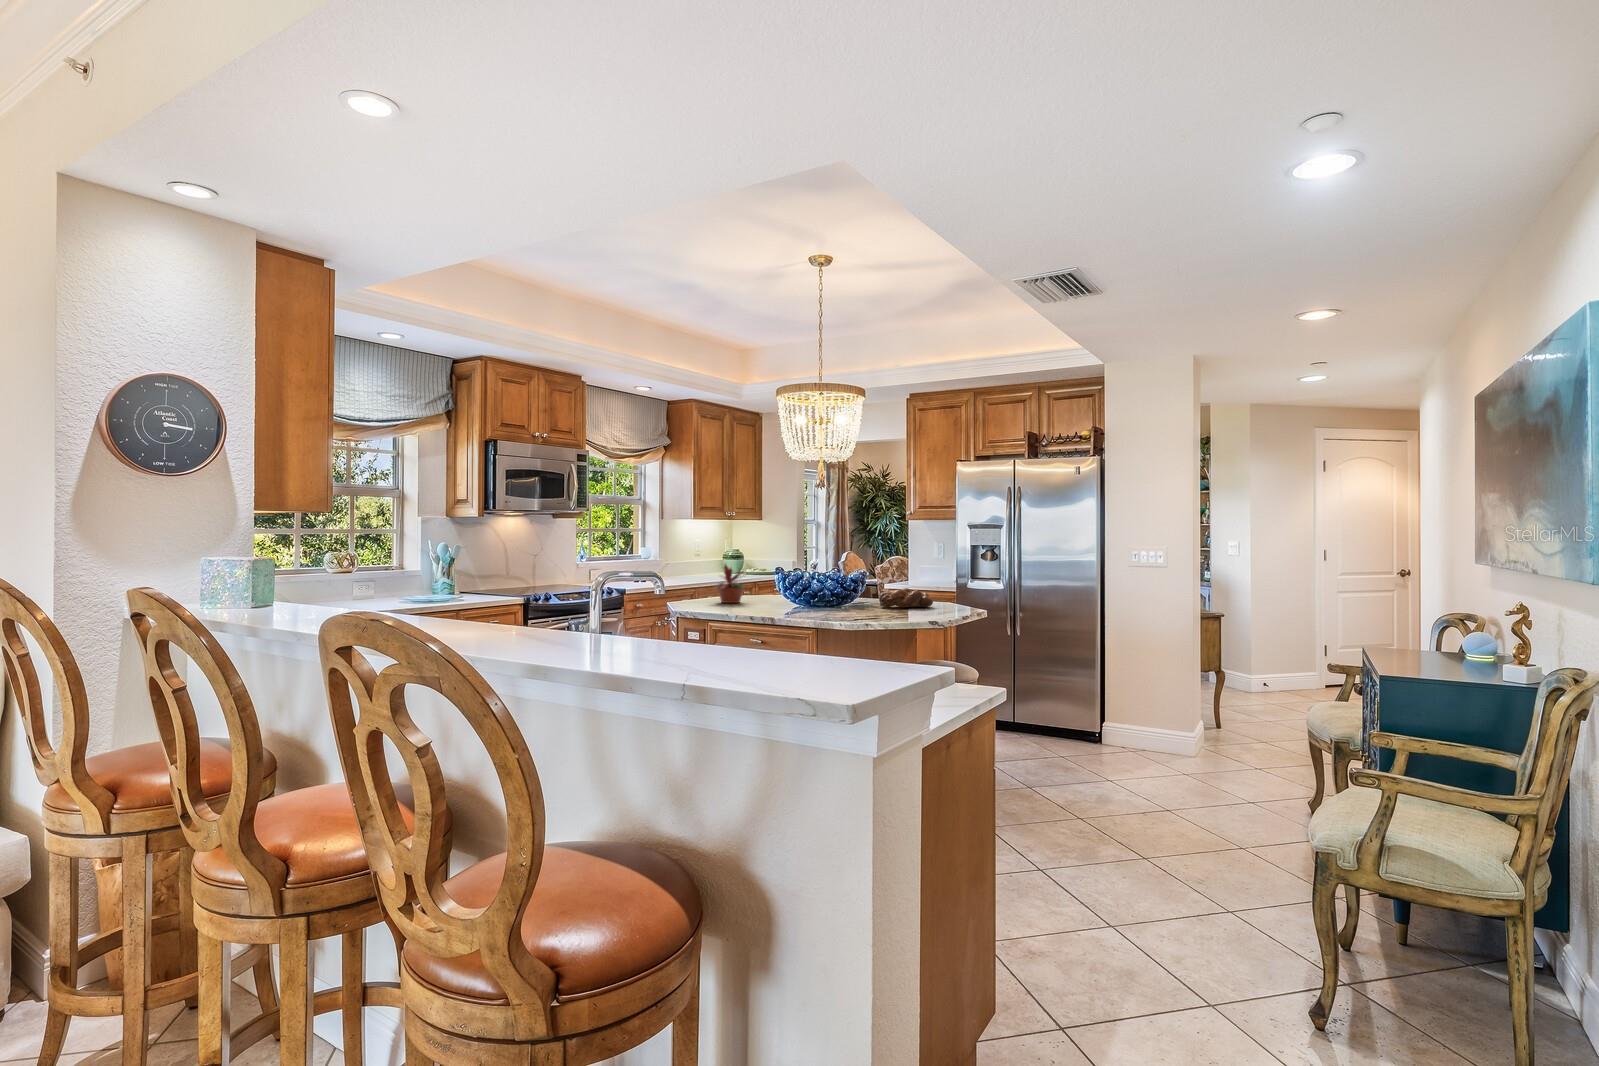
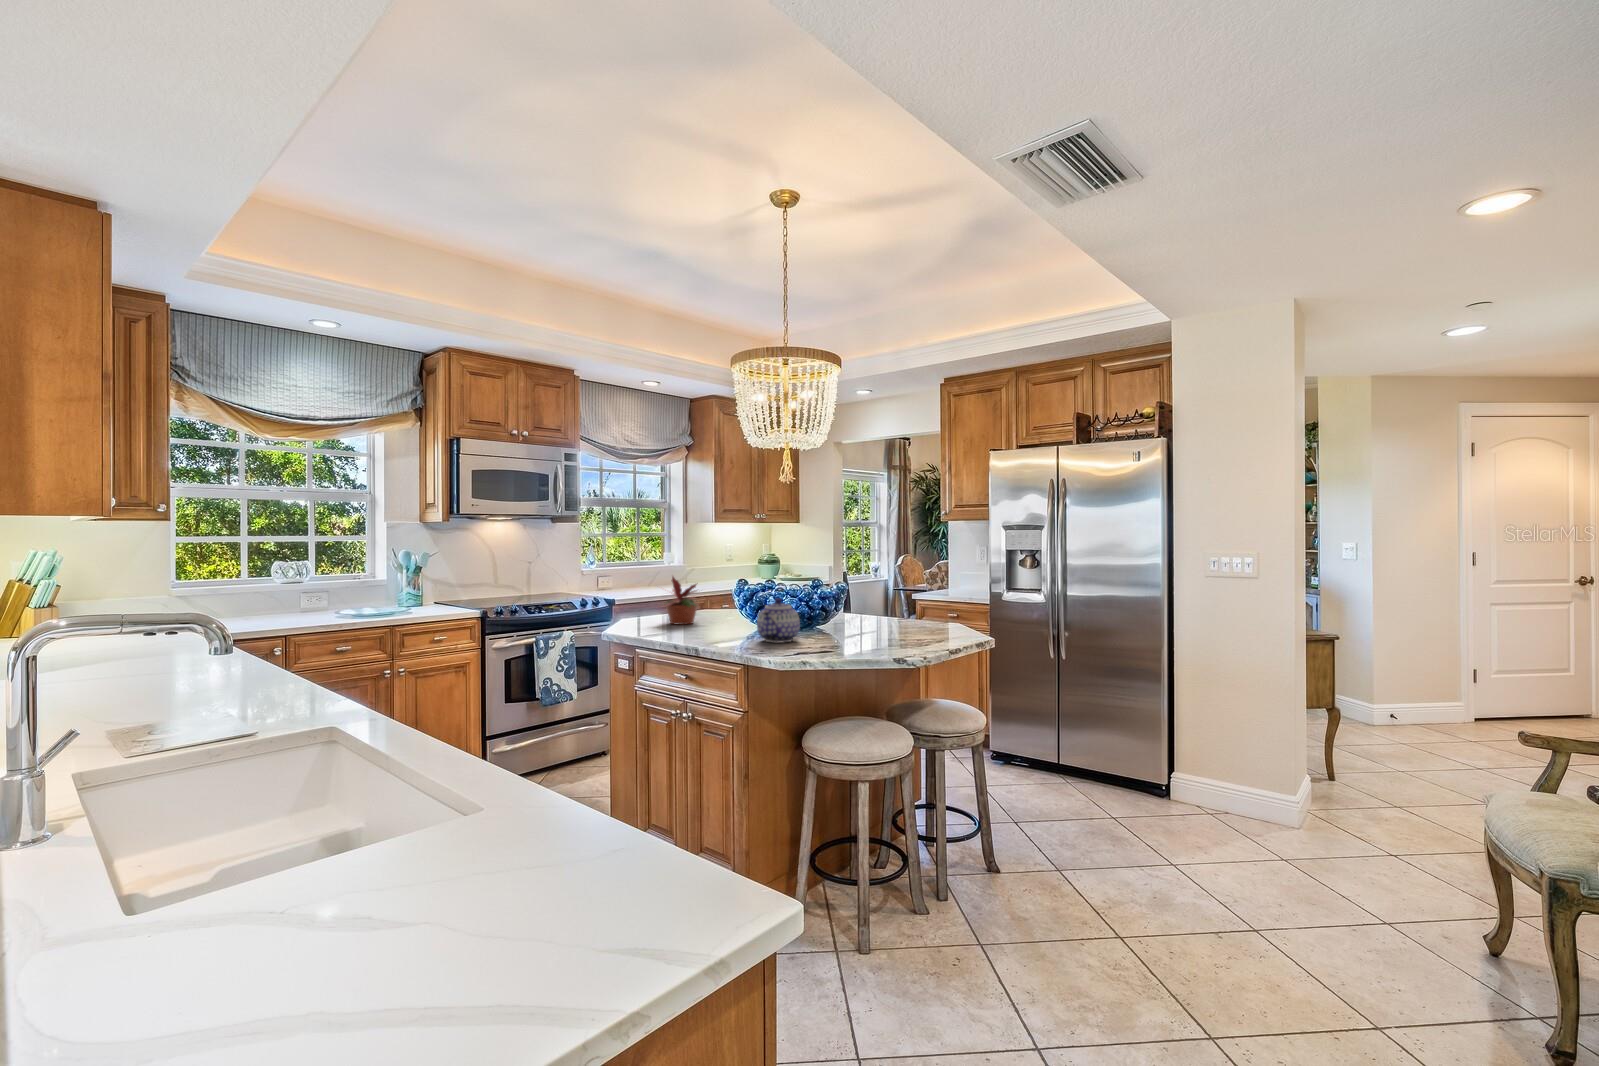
teapot: none [813,579,847,612] -> present [757,598,800,643]
bread loaf: present [879,588,933,608] -> none [852,609,921,635]

